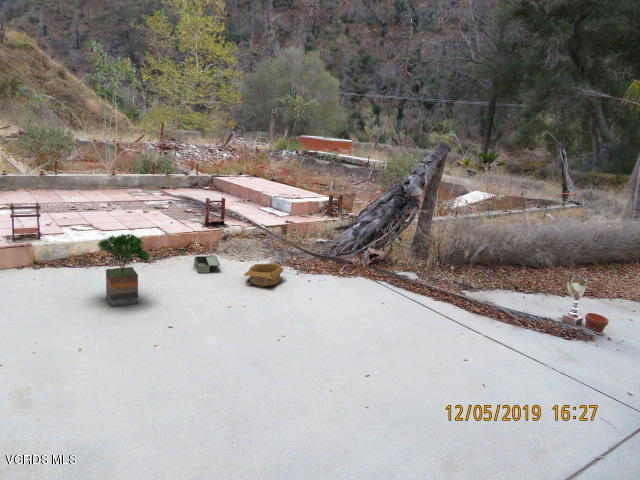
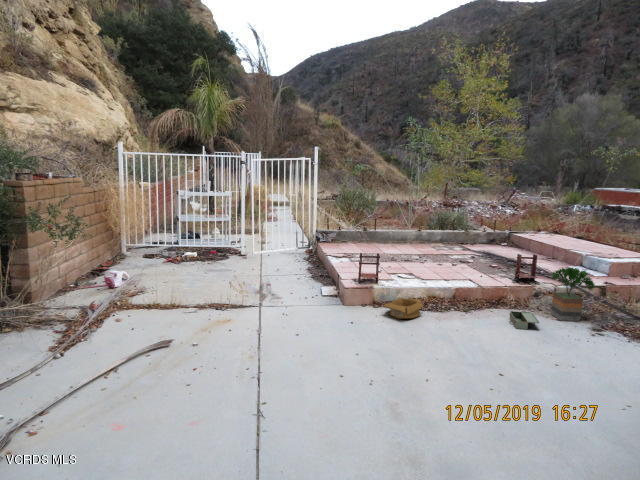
potted tree: present [98,234,149,306] -> present [551,268,595,321]
cardboard box: present [244,263,284,287] -> present [384,298,423,319]

